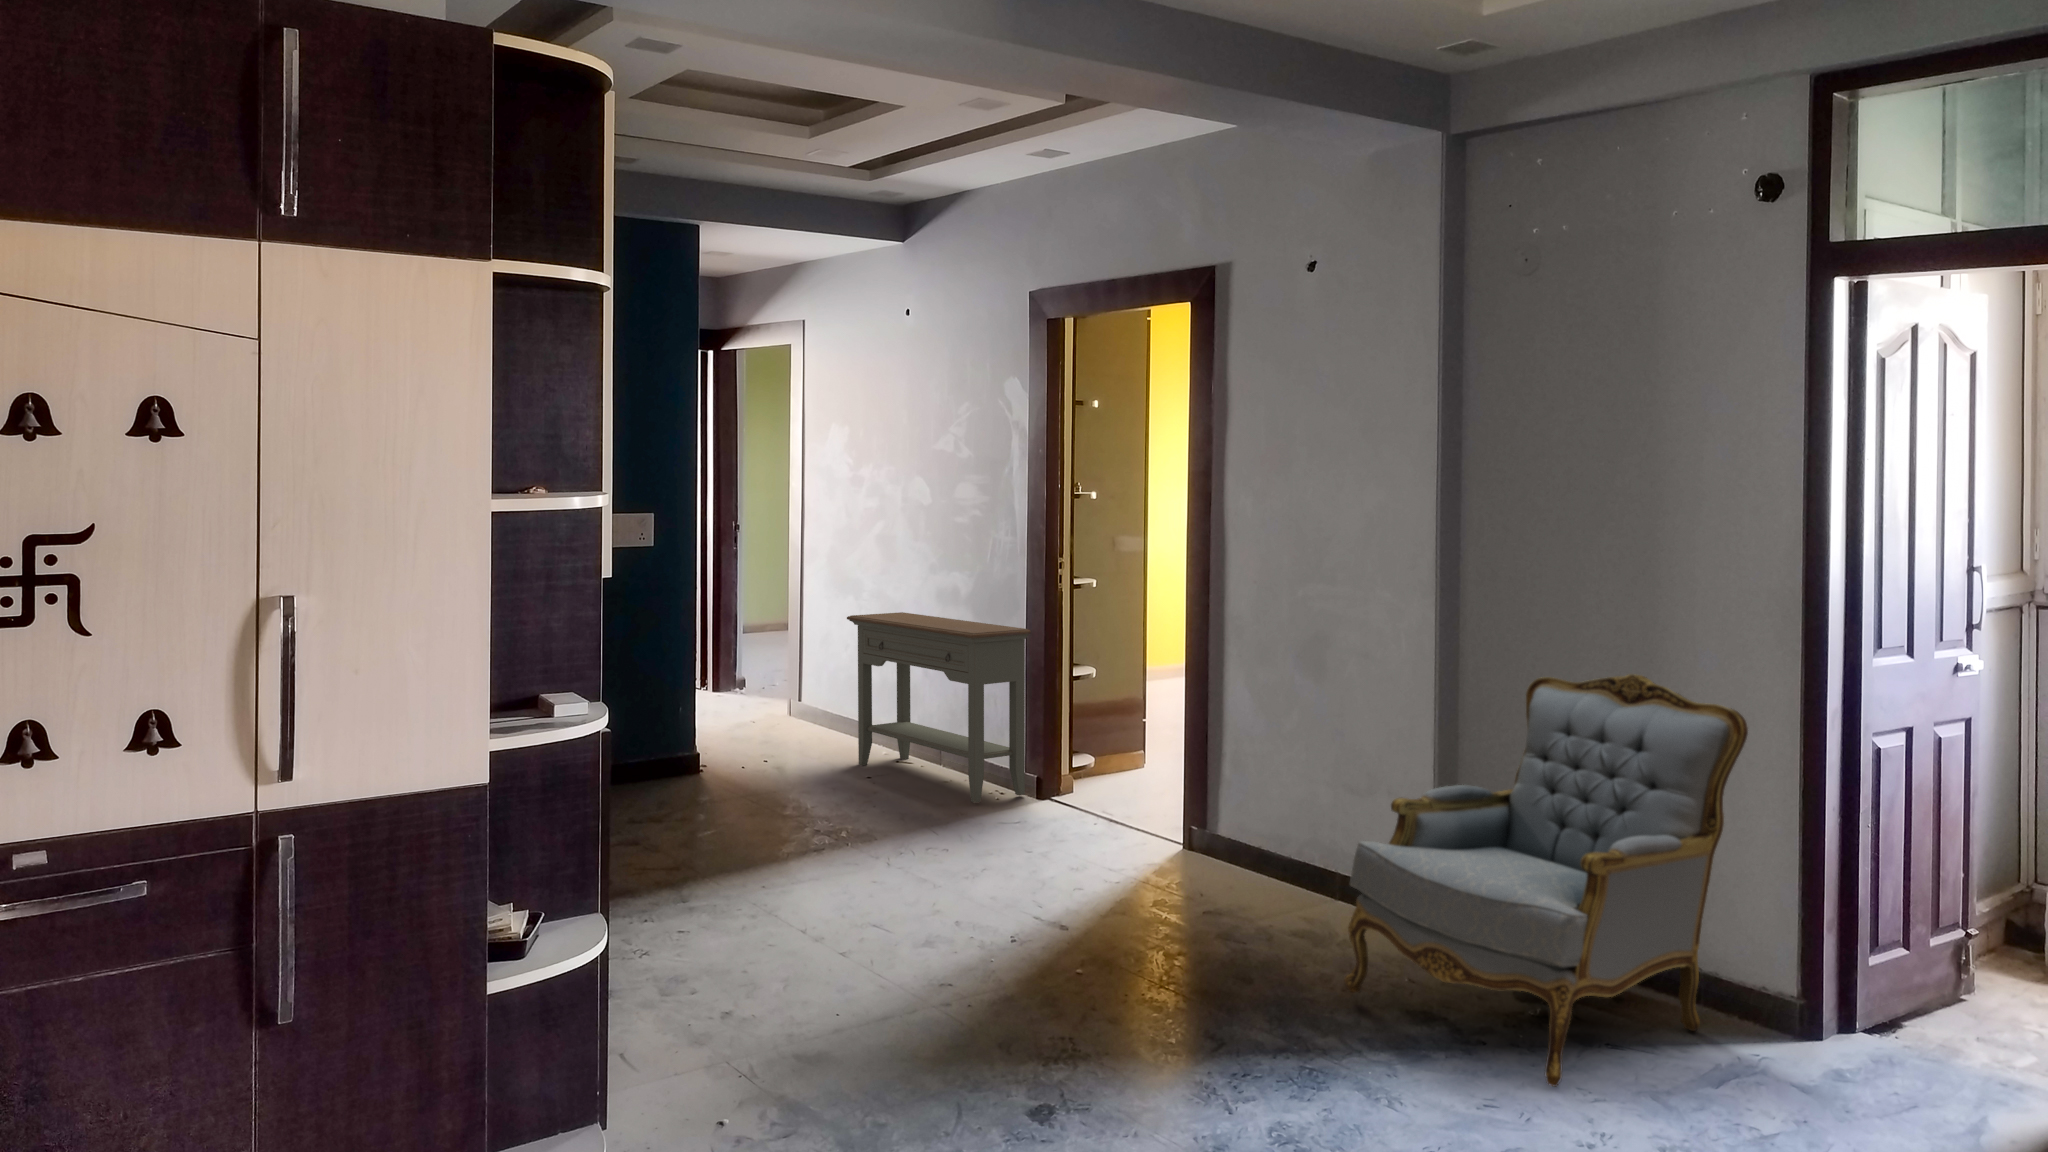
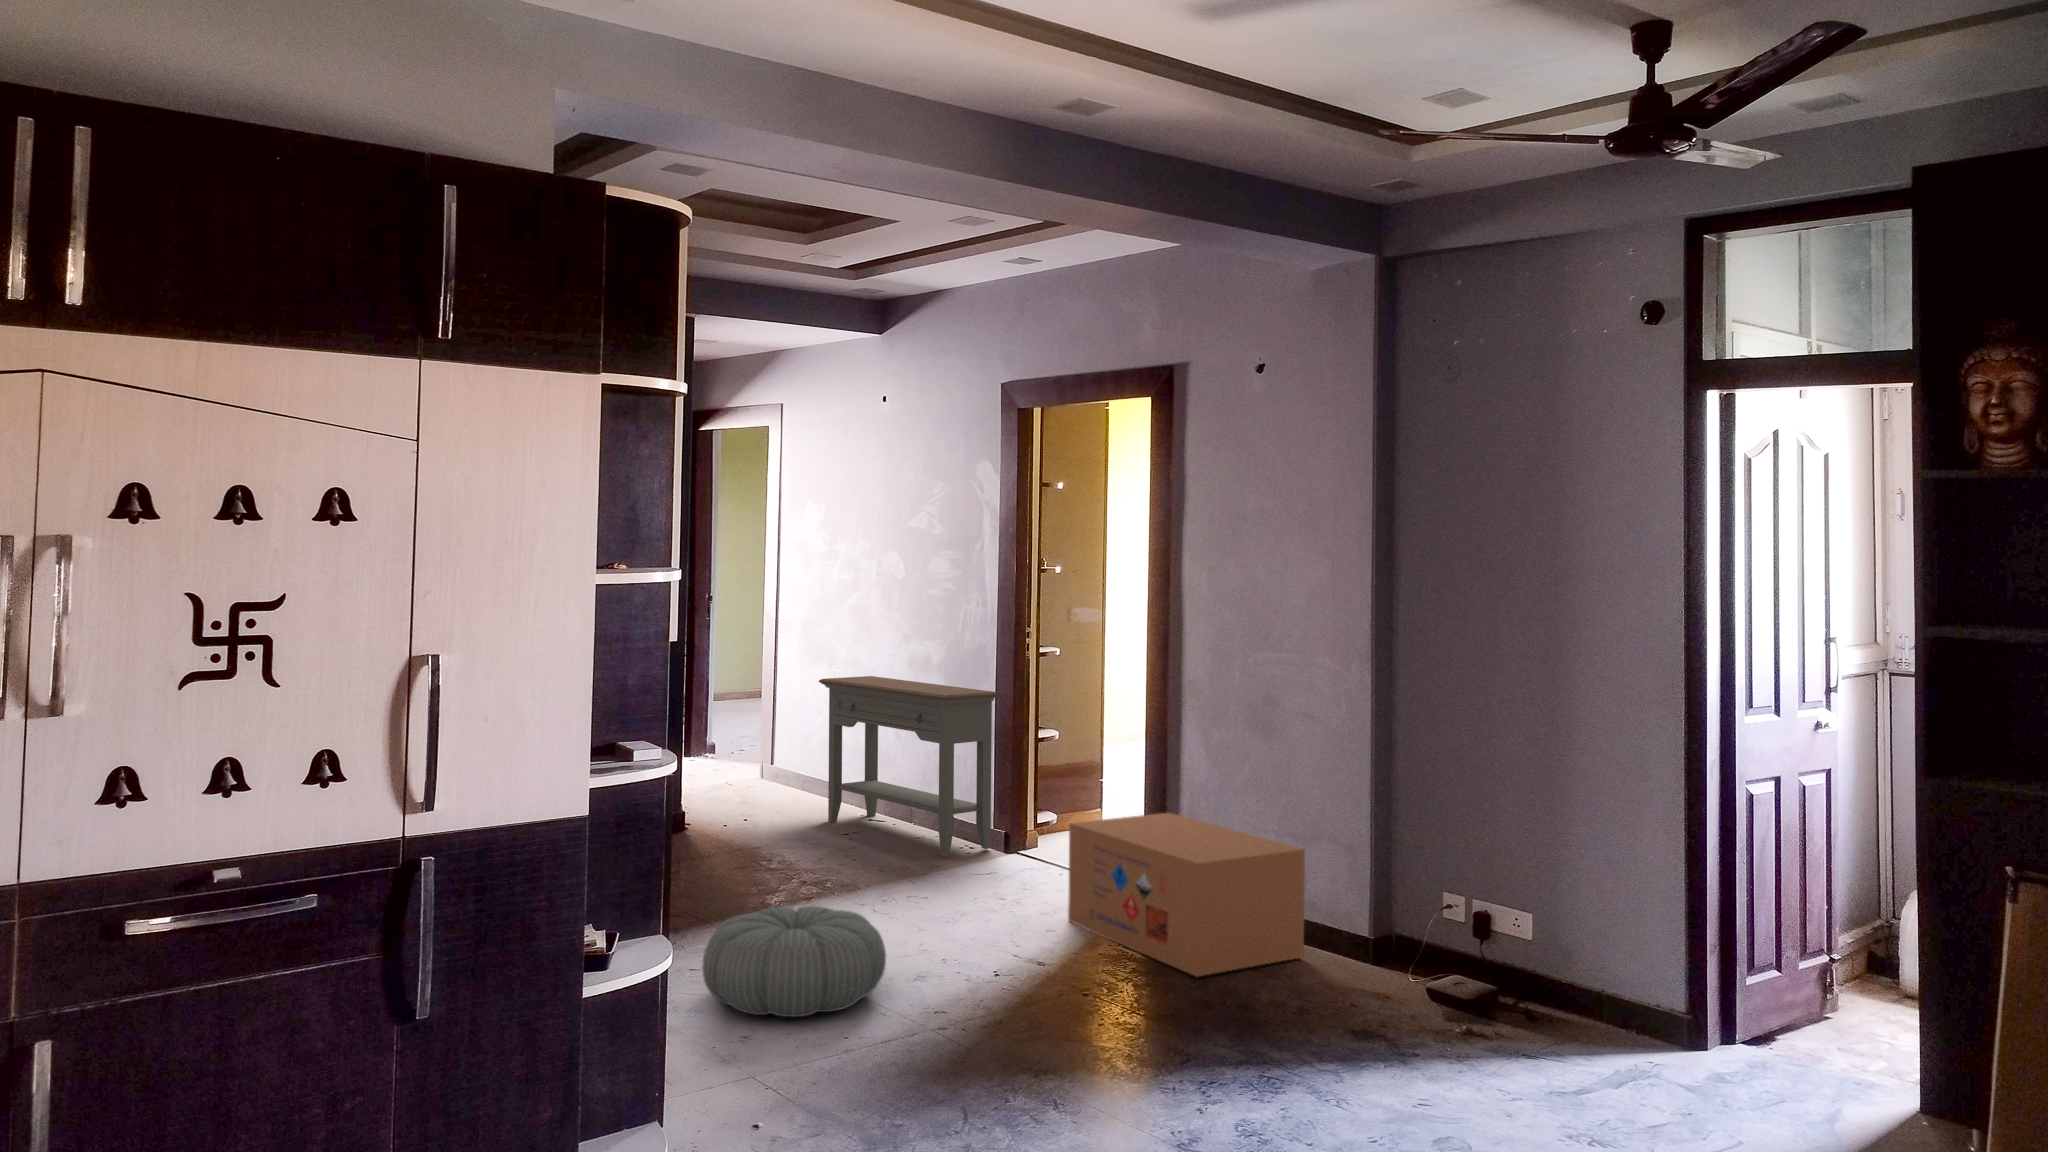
armchair: present [1344,674,1748,1087] -> none [1296,731,1641,1088]
cardboard box: none [1100,760,1358,945] -> present [1068,813,1305,976]
pouf: none [688,865,889,990] -> present [702,906,886,1017]

